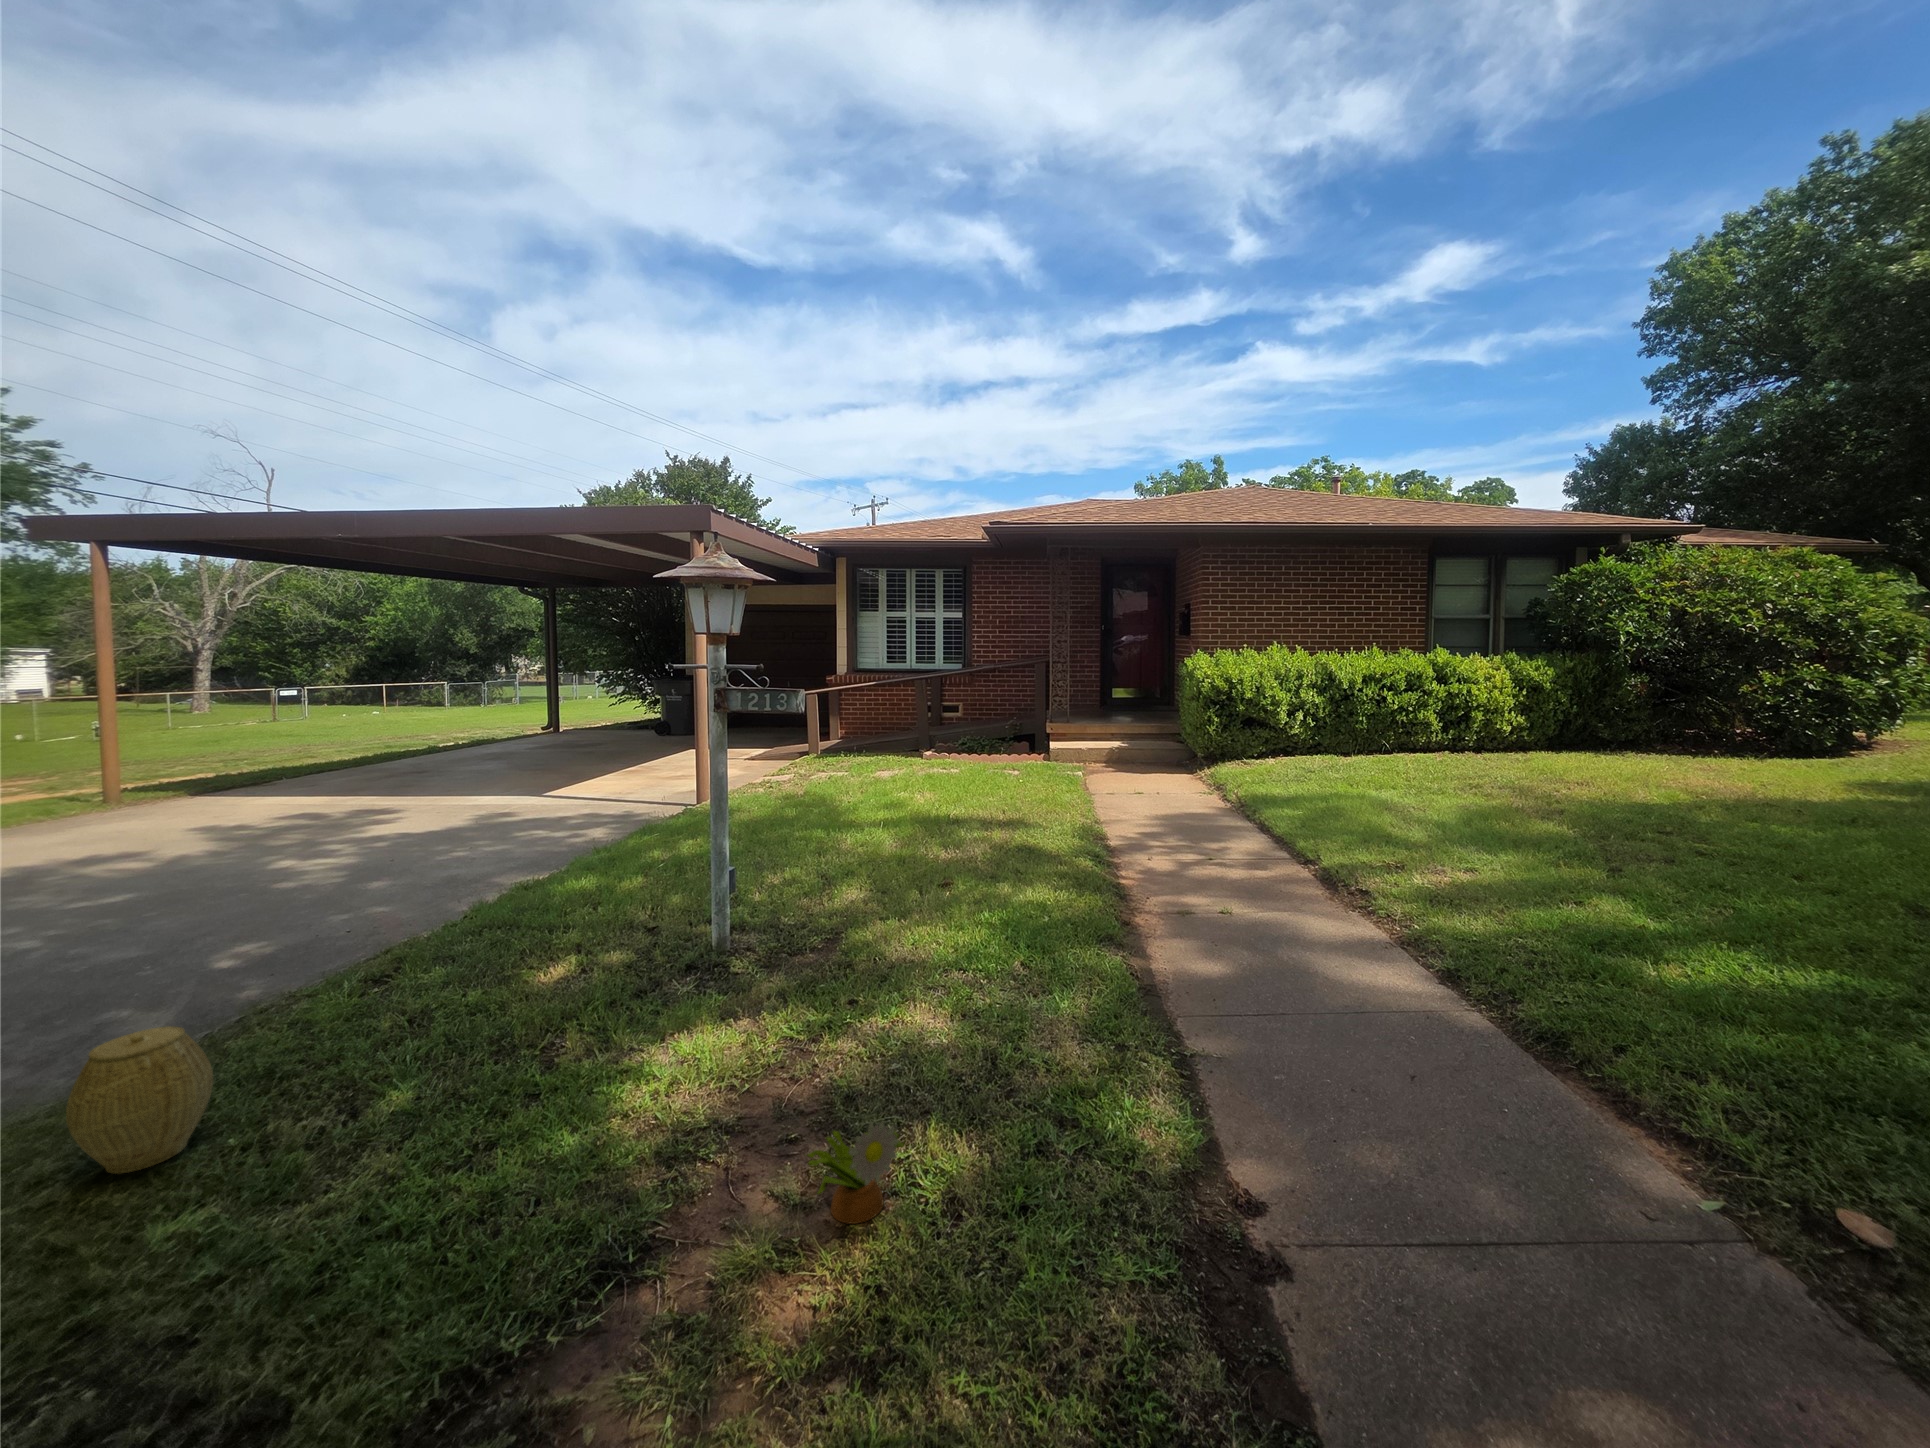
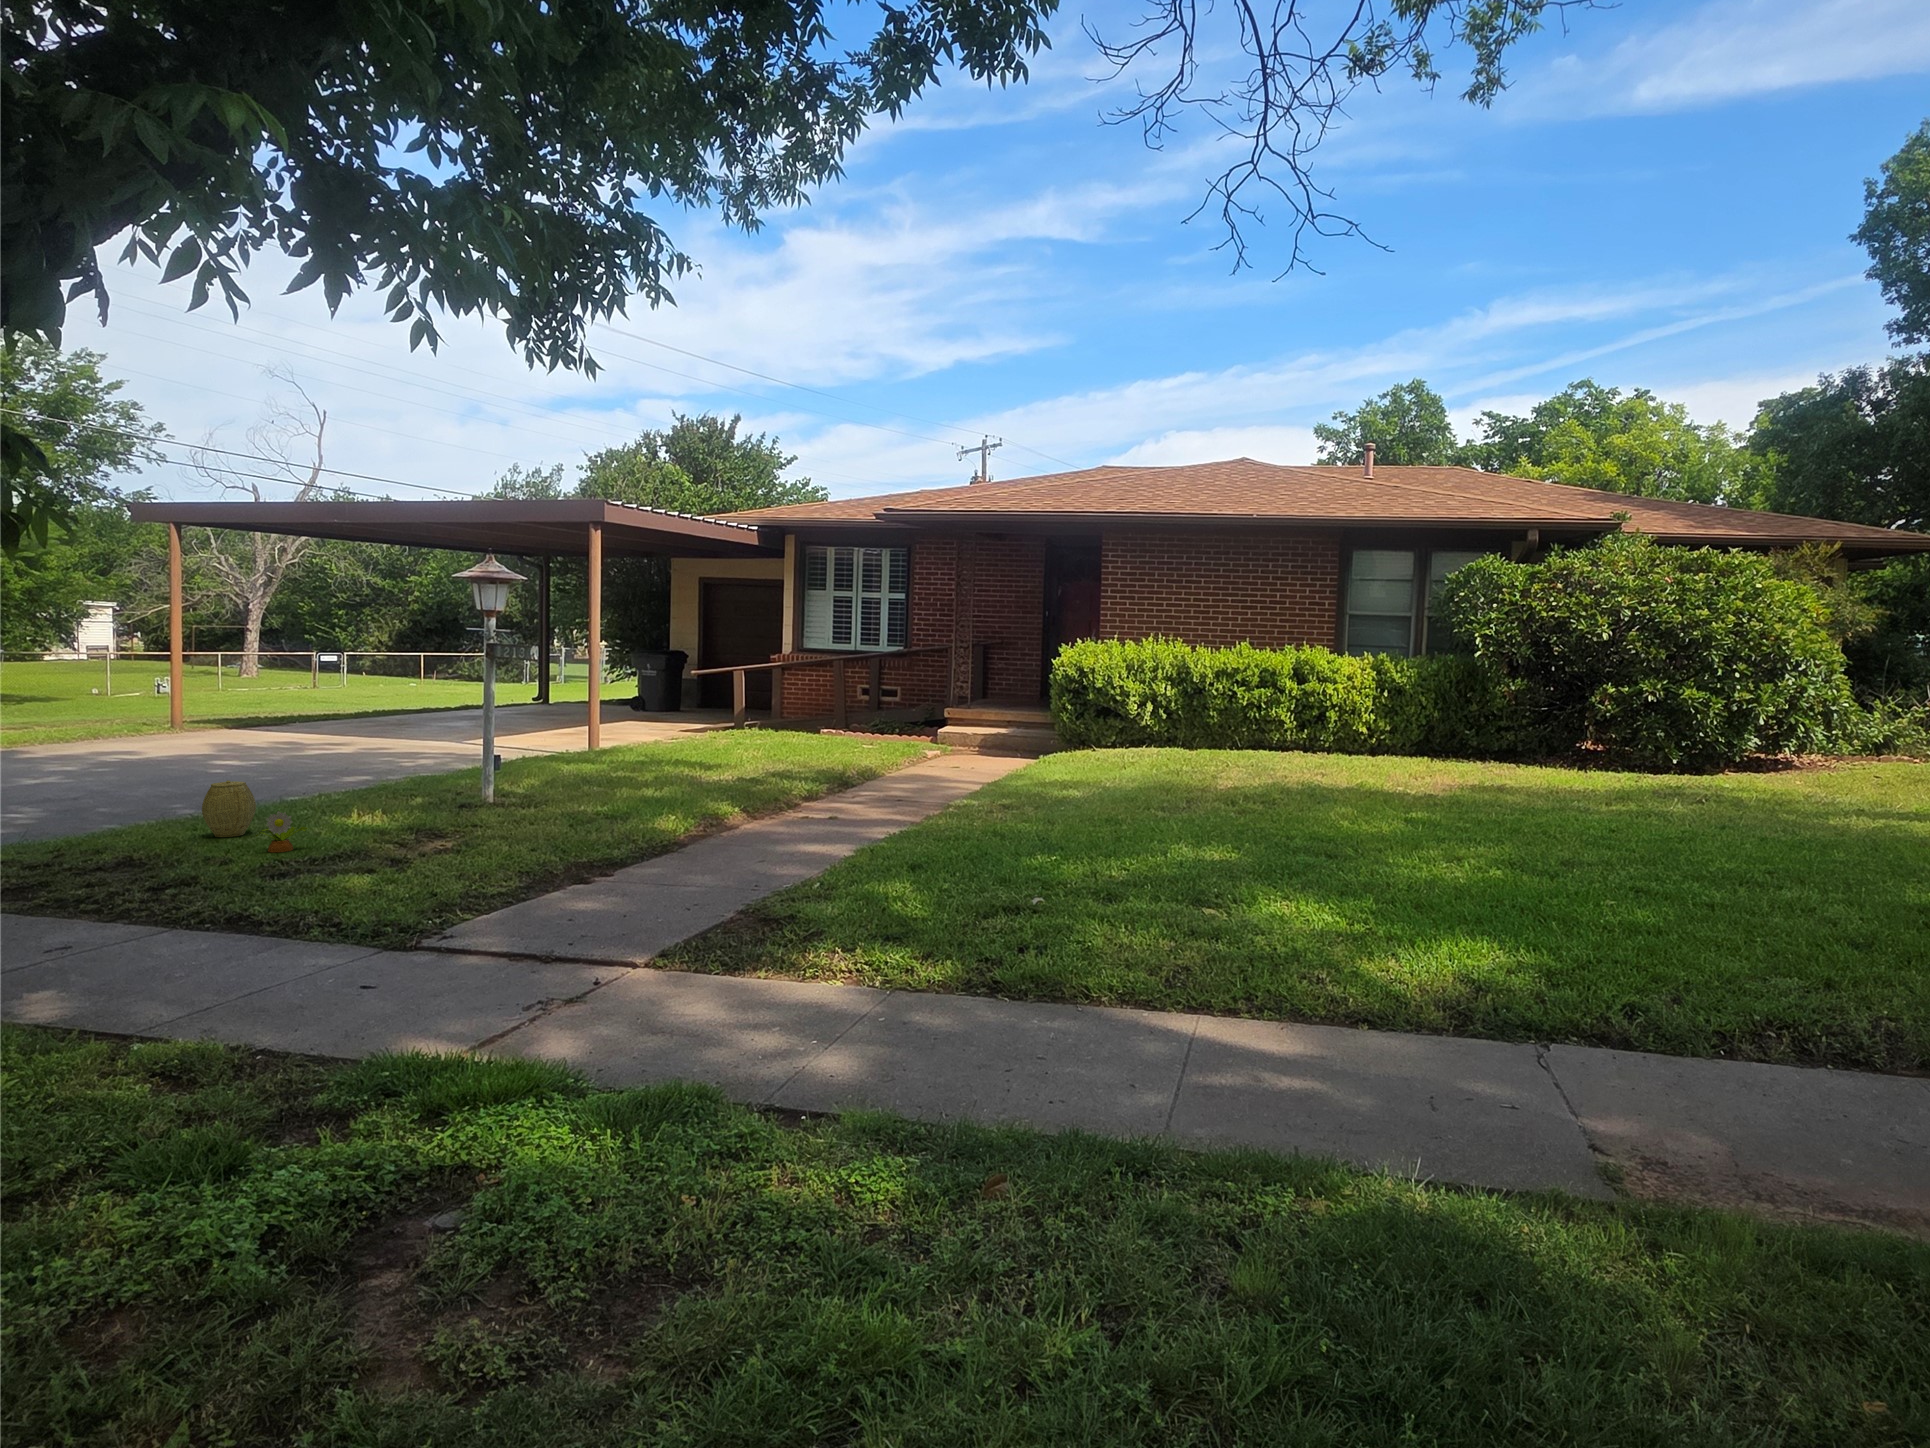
decorative plant: present [808,1122,904,1224] -> present [256,811,309,852]

